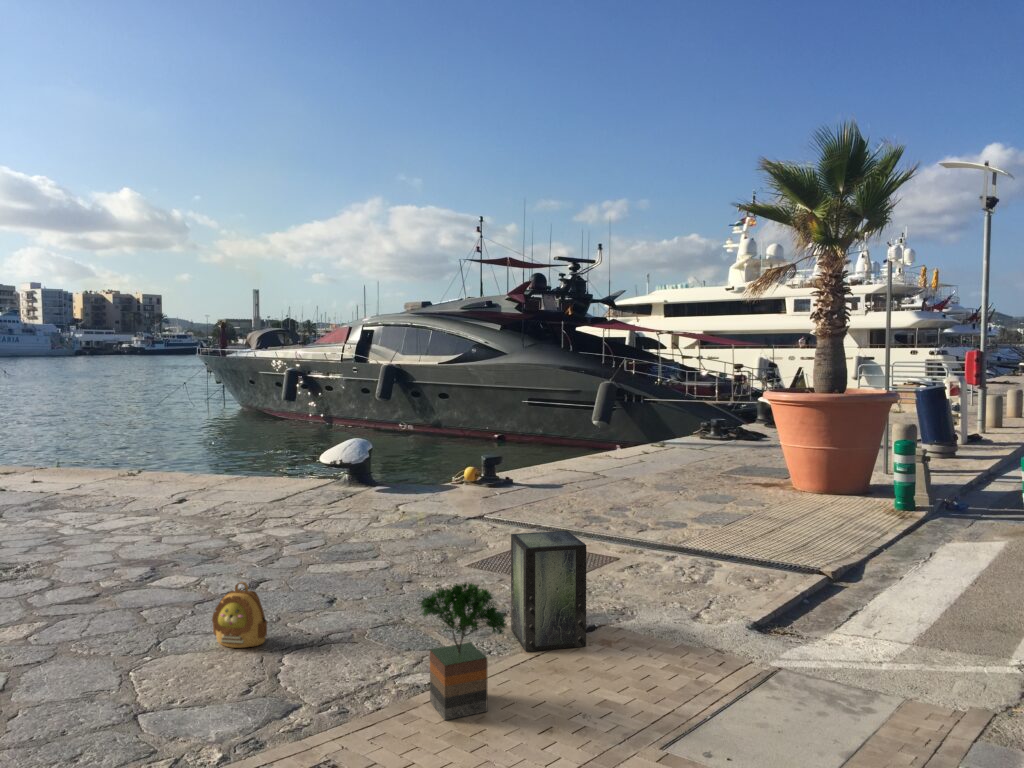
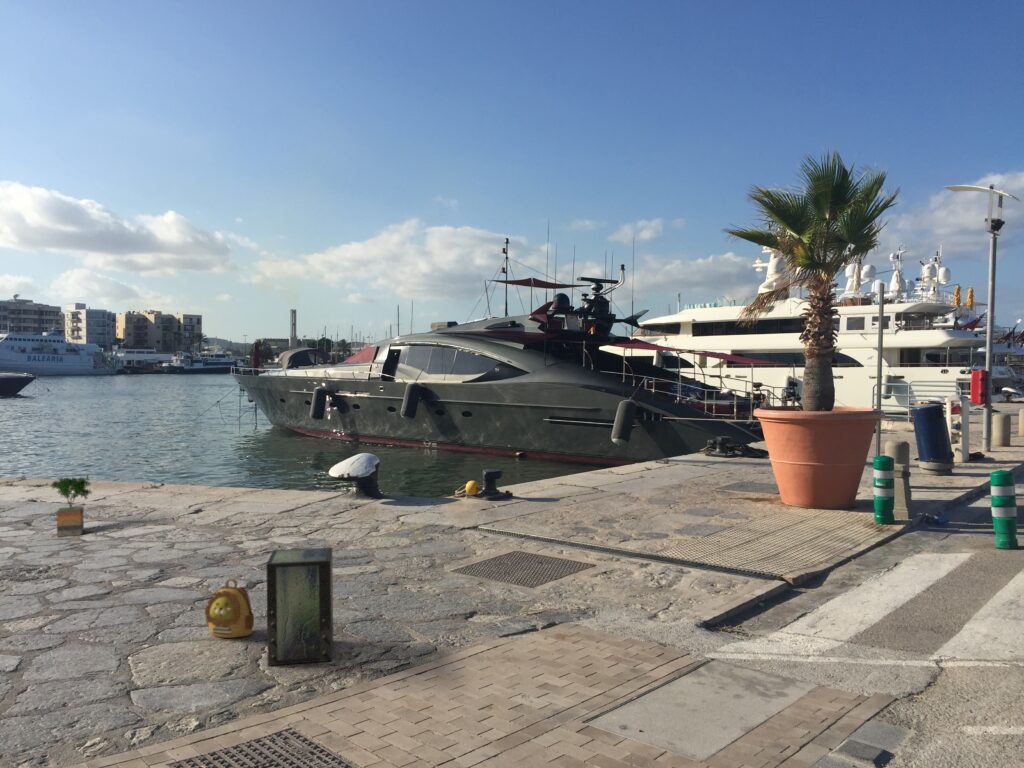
storage box: present [511,531,586,652] -> present [266,548,333,665]
potted tree: present [420,583,507,720] -> present [51,478,91,537]

